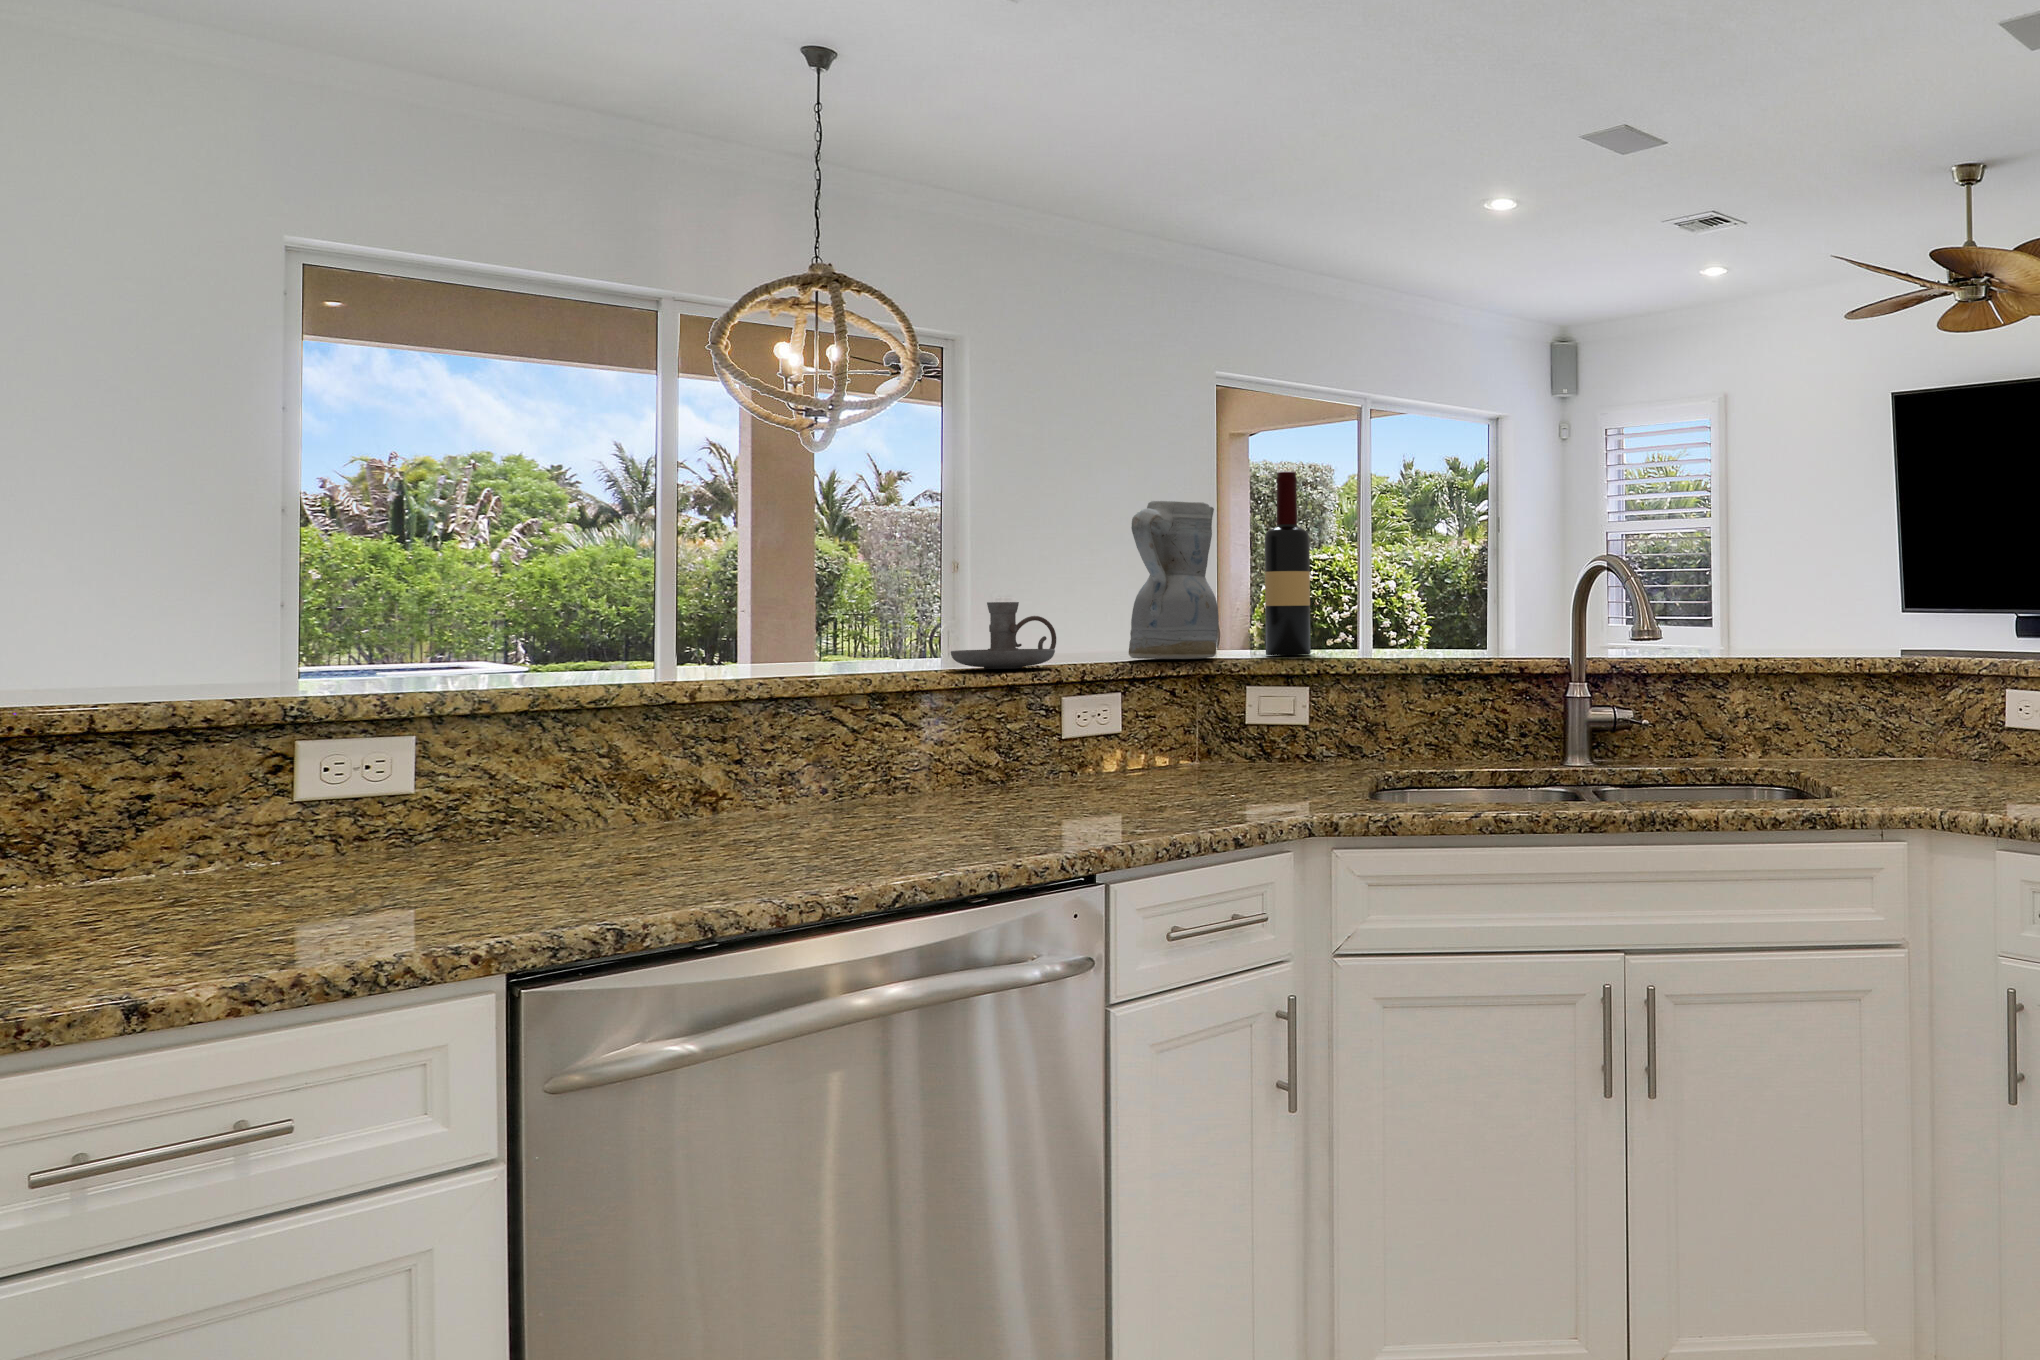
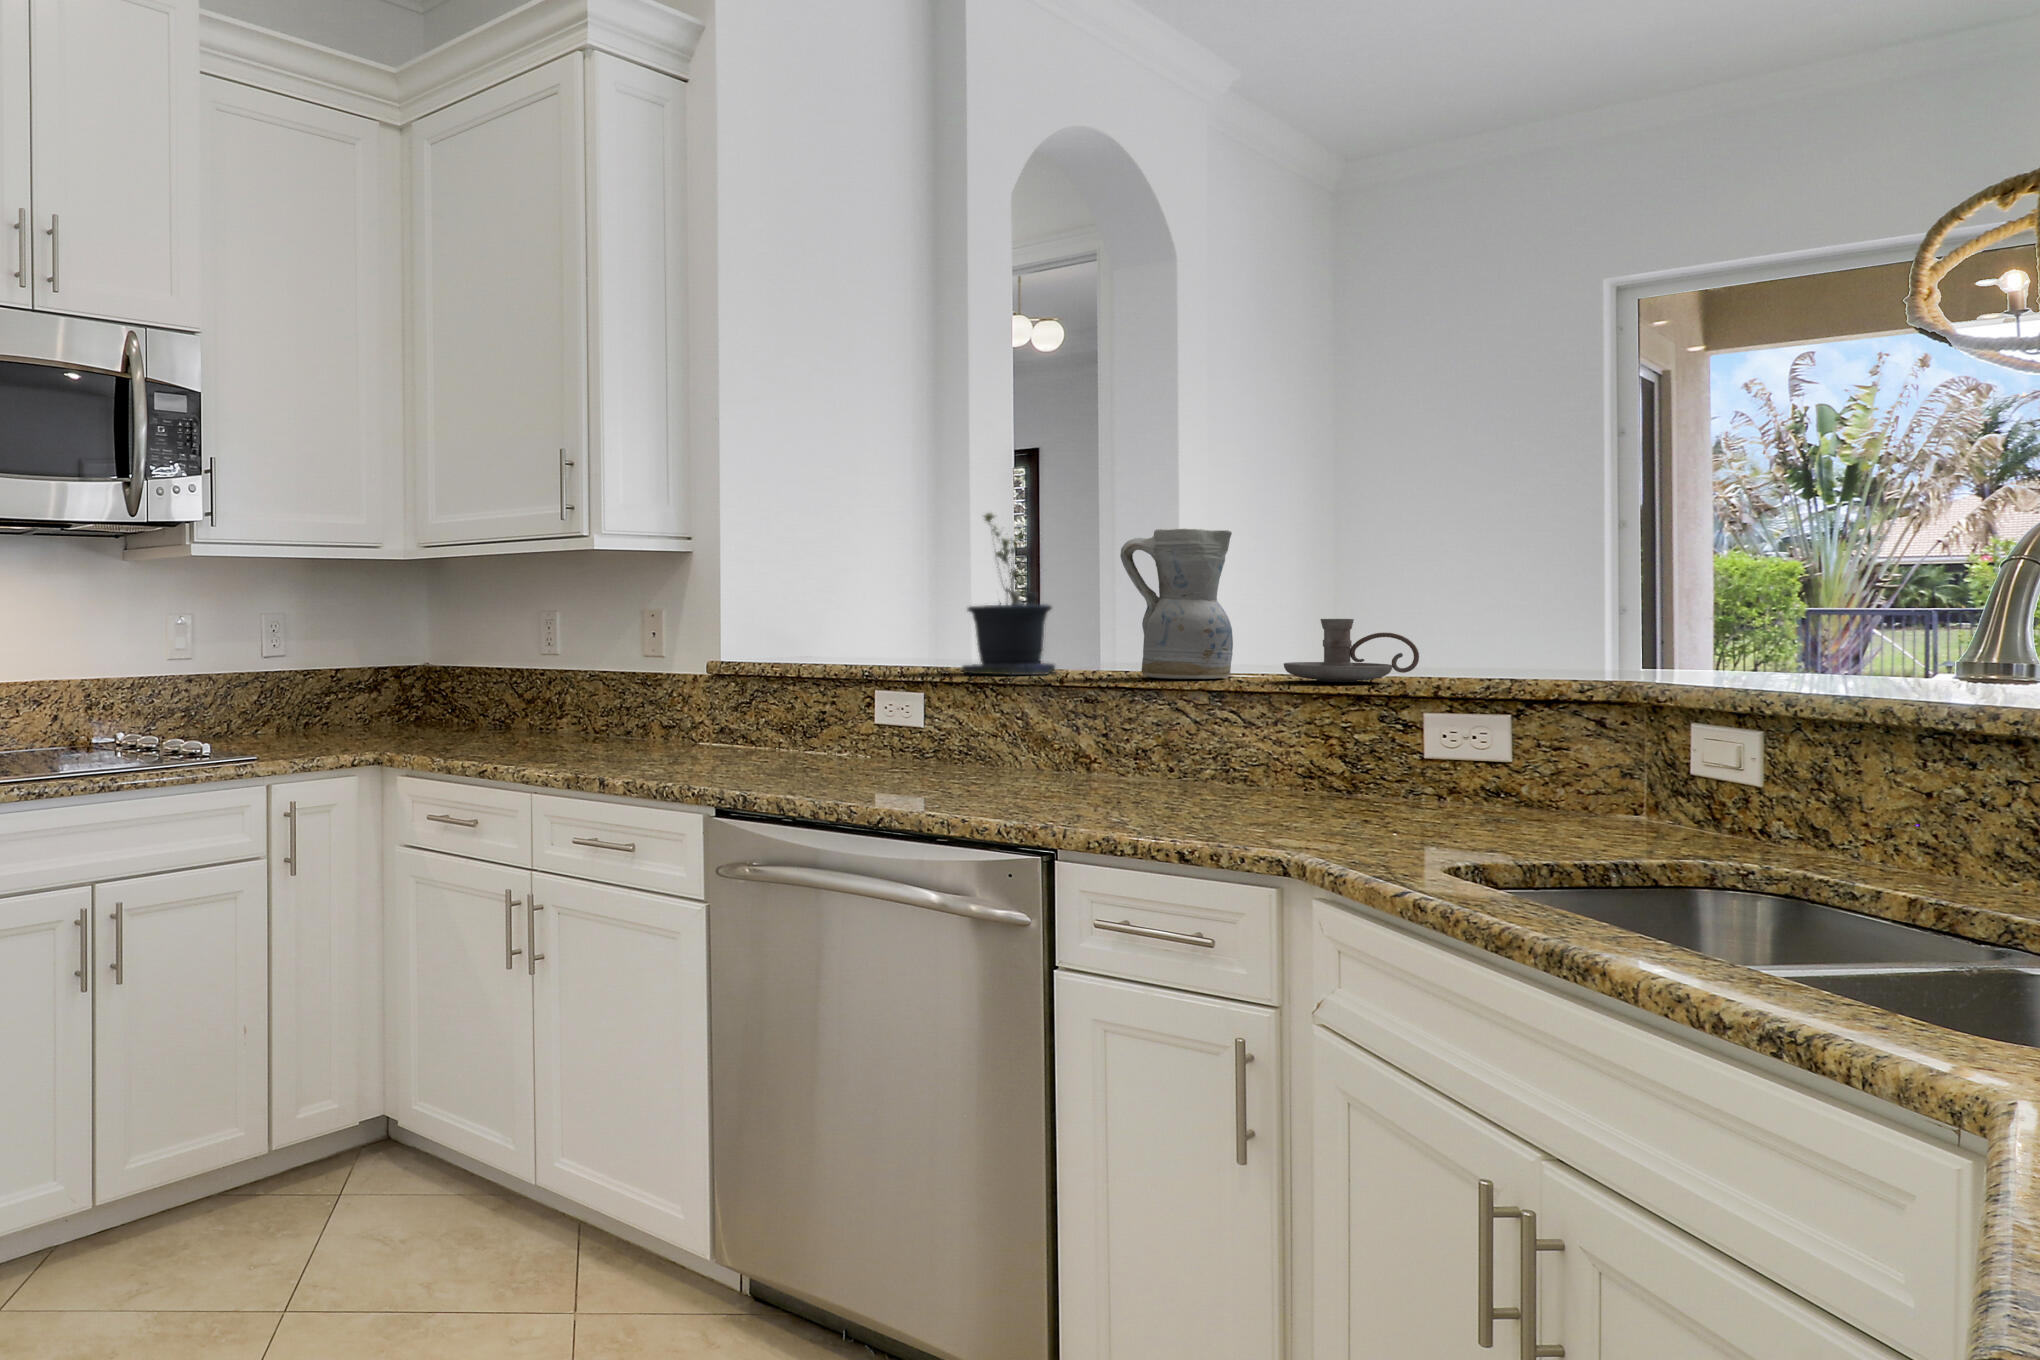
potted plant: none [460,445,643,695] -> present [942,513,1056,675]
wine bottle: present [1265,472,1310,655] -> none [1716,454,1793,694]
ceramic pitcher: present [1129,501,1219,659] -> present [1120,529,1233,679]

